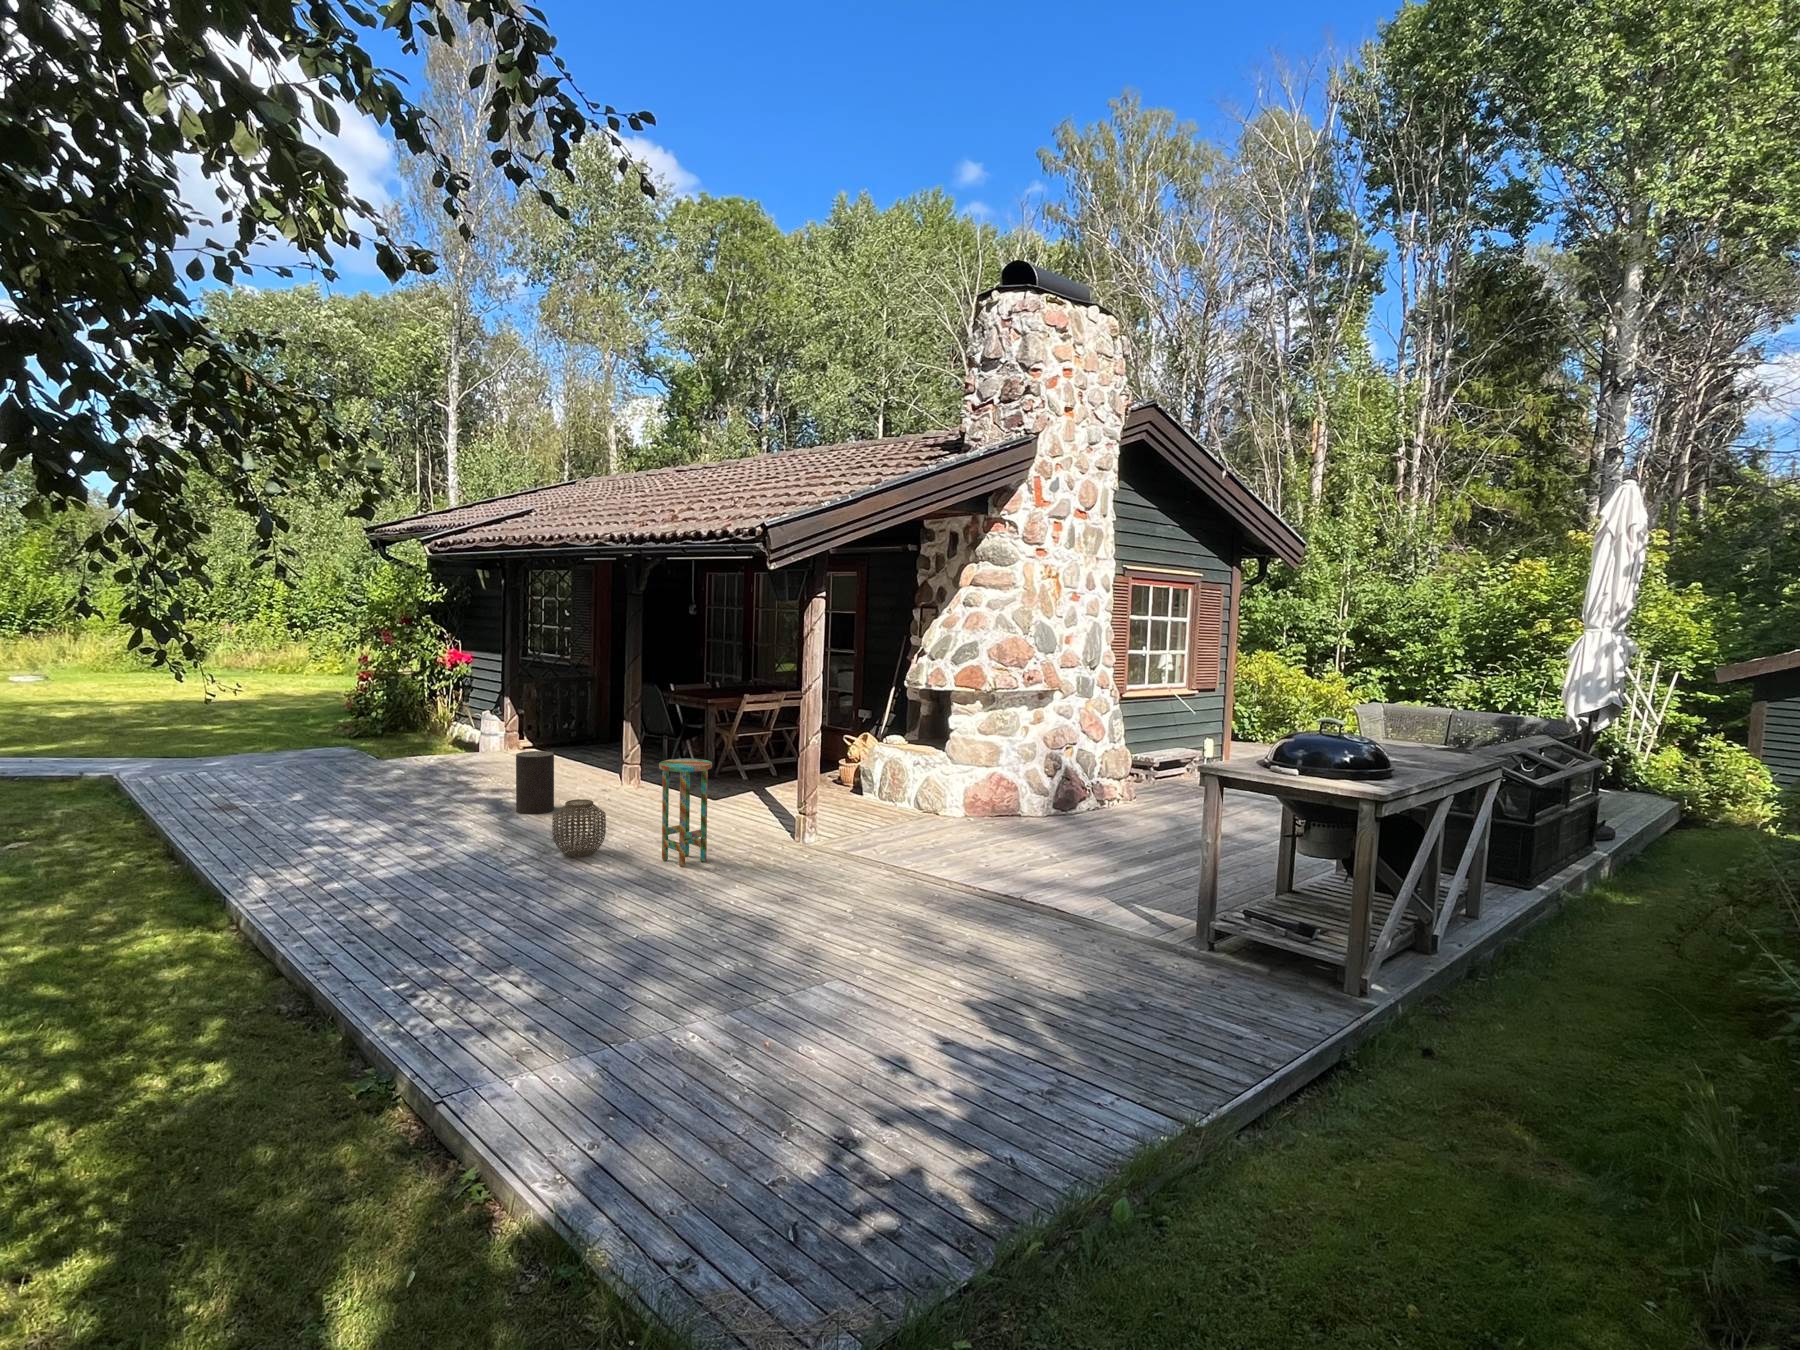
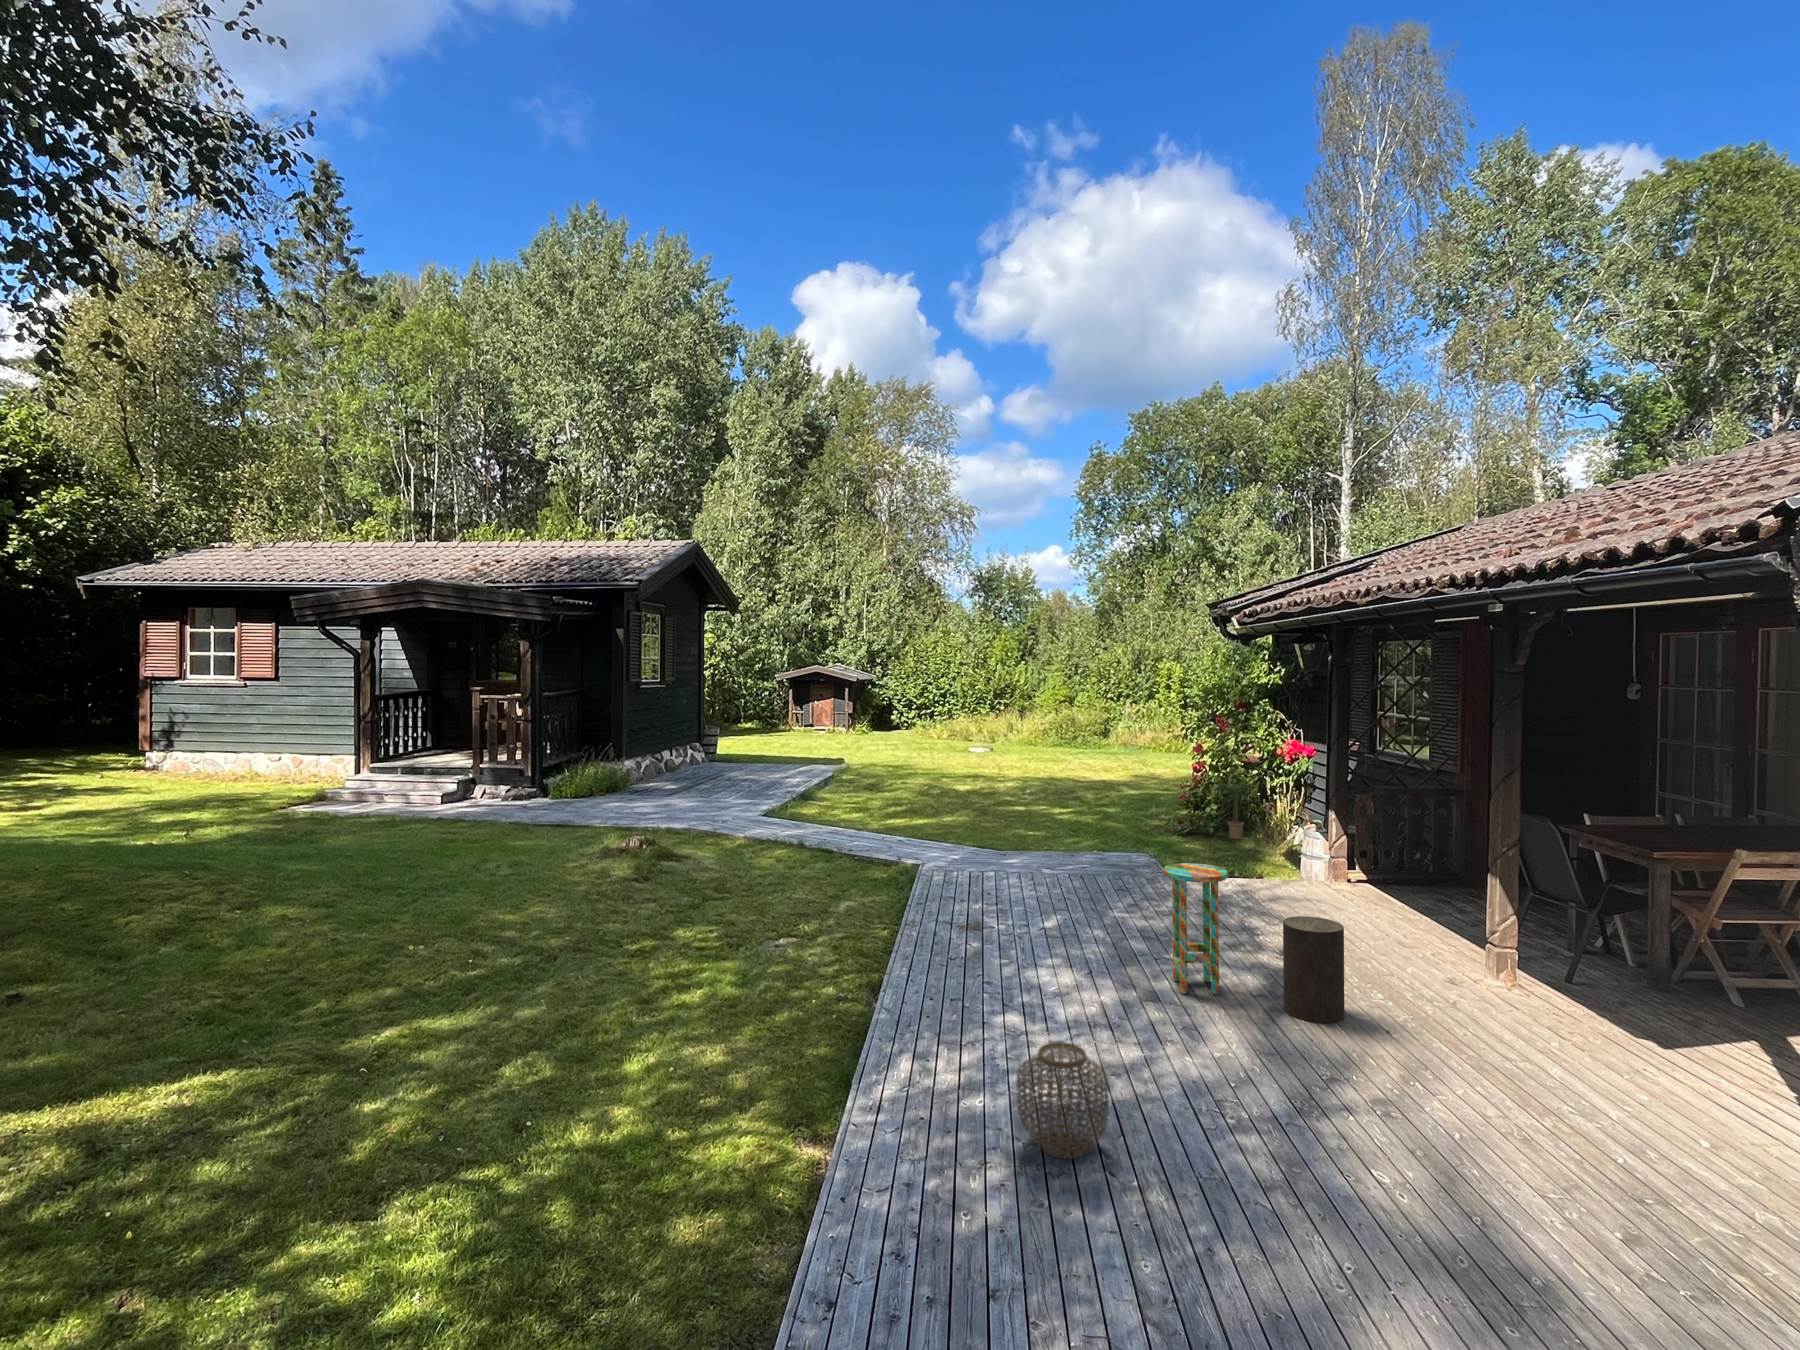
potted plant: none [392,683,429,735] -> present [1217,781,1255,839]
side table: present [659,759,712,867] -> present [1163,863,1228,995]
woven basket: present [552,799,606,857] -> present [1017,1042,1109,1159]

